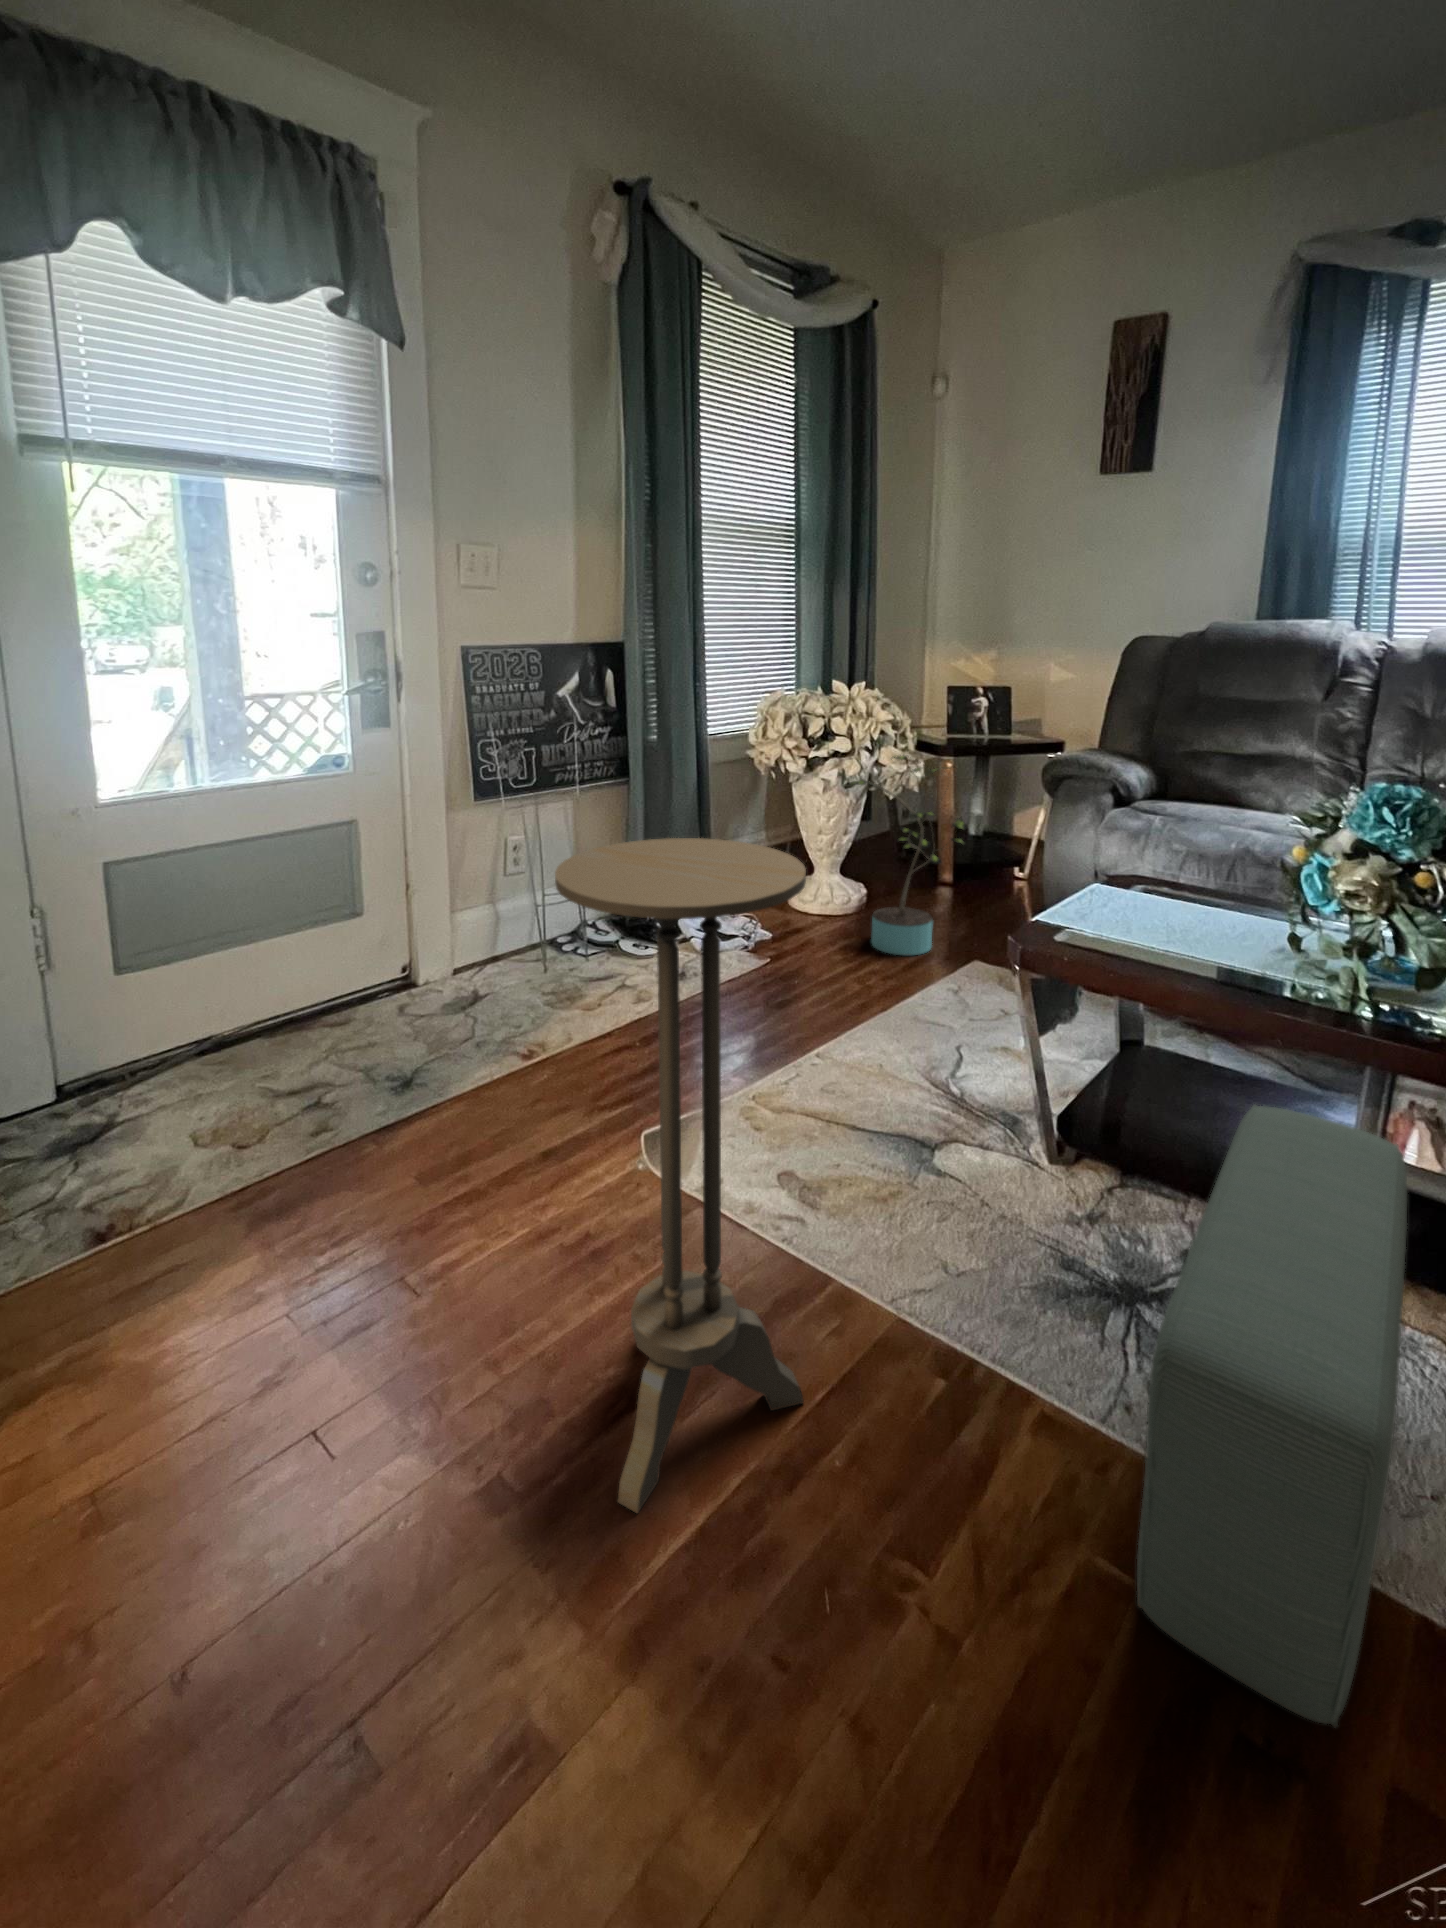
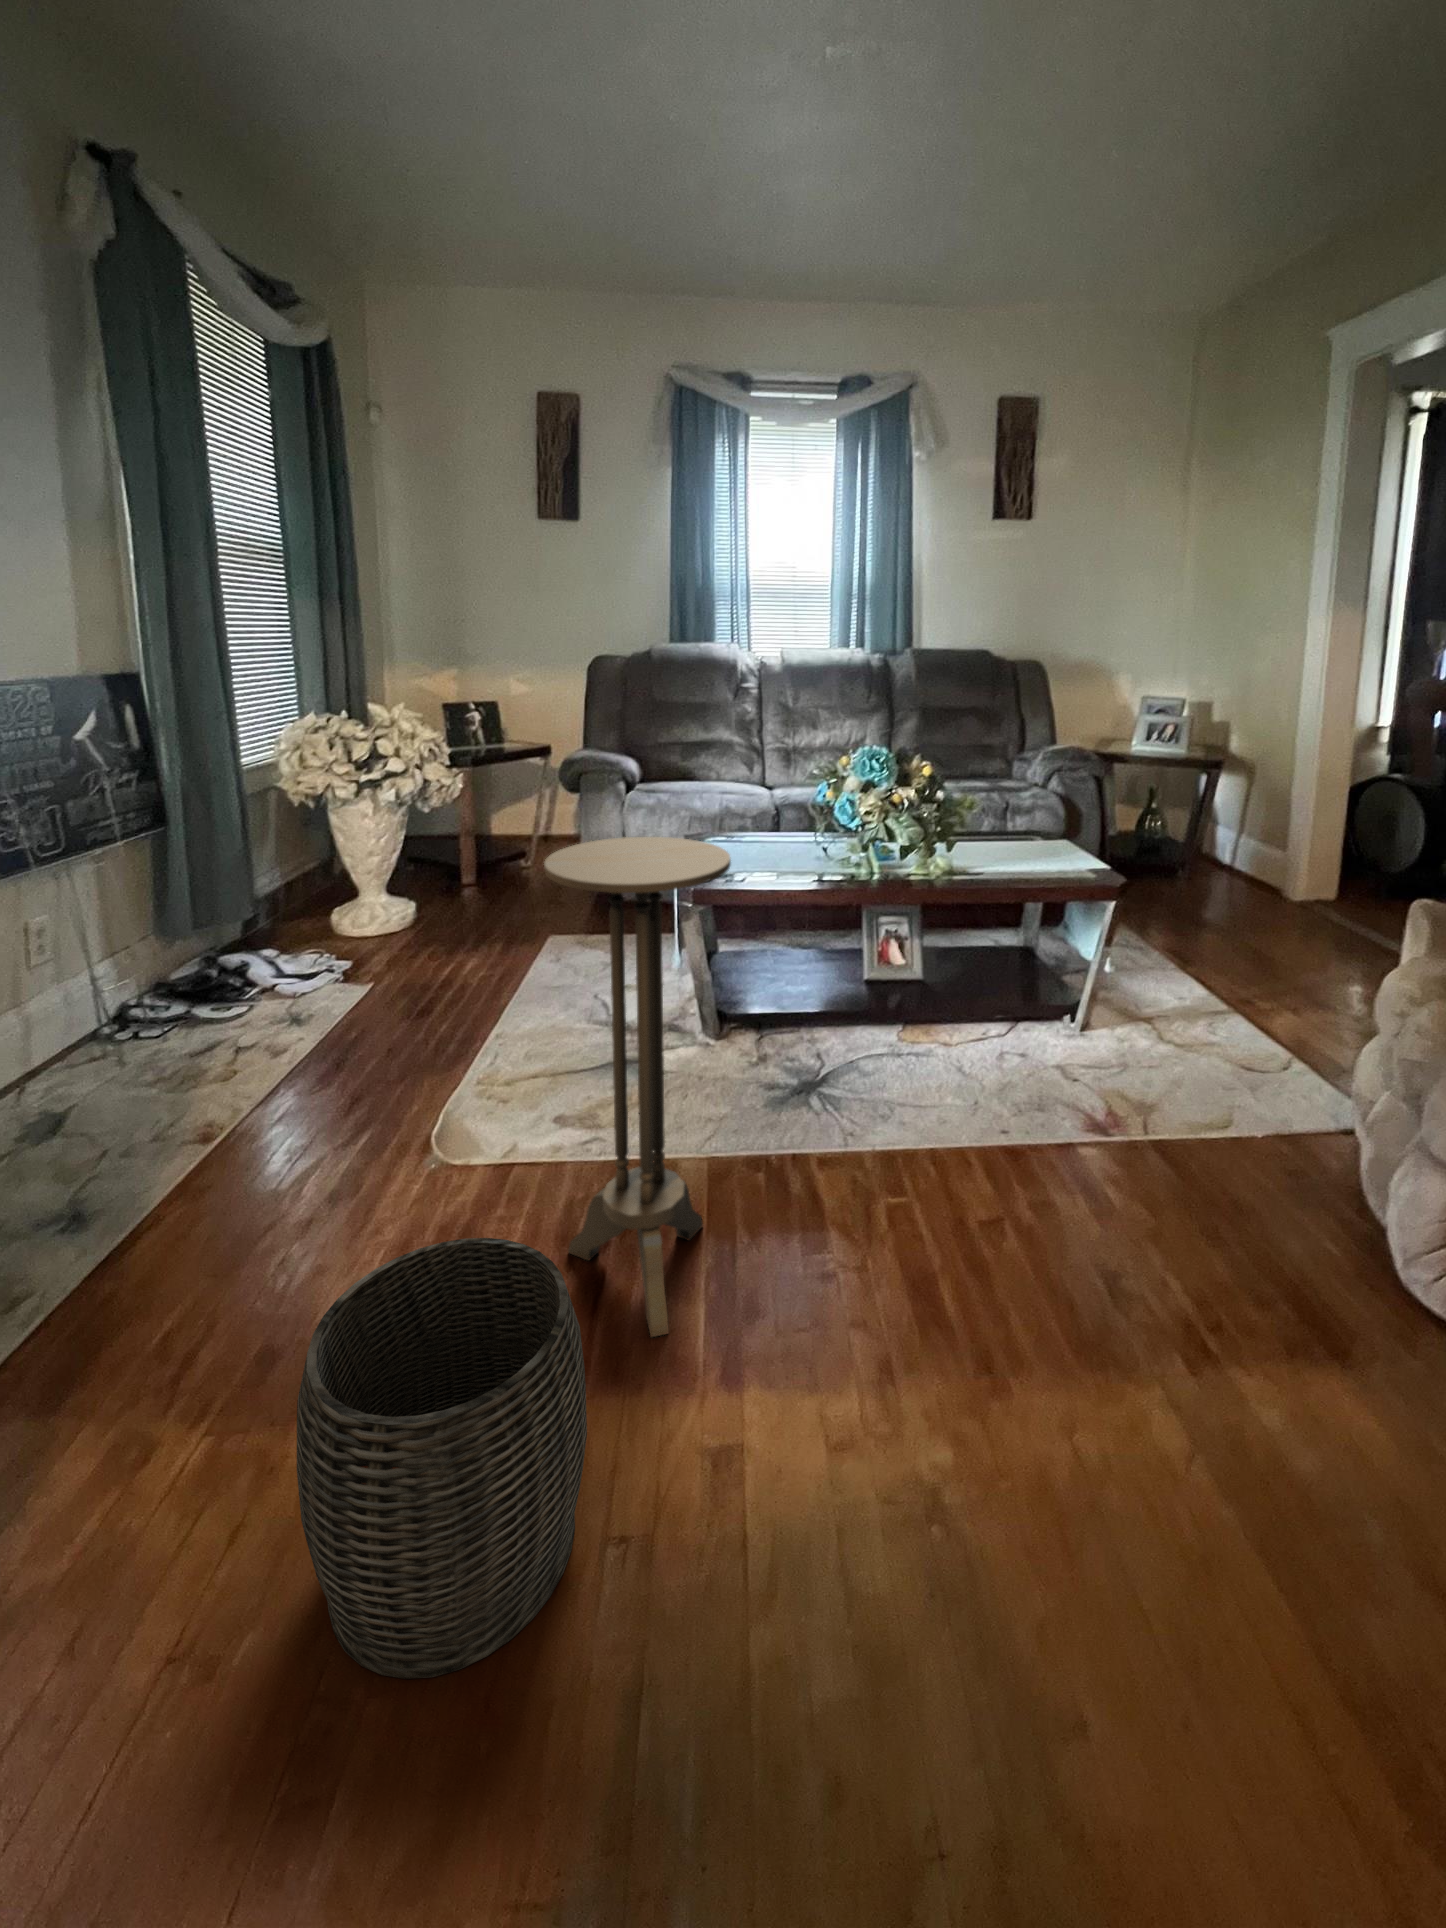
potted plant: present [849,755,967,955] -> none [427,768,541,947]
pouf: present [1137,1105,1407,1727] -> none [847,943,1008,1206]
woven basket: none [80,1233,417,1728] -> present [297,1238,587,1679]

